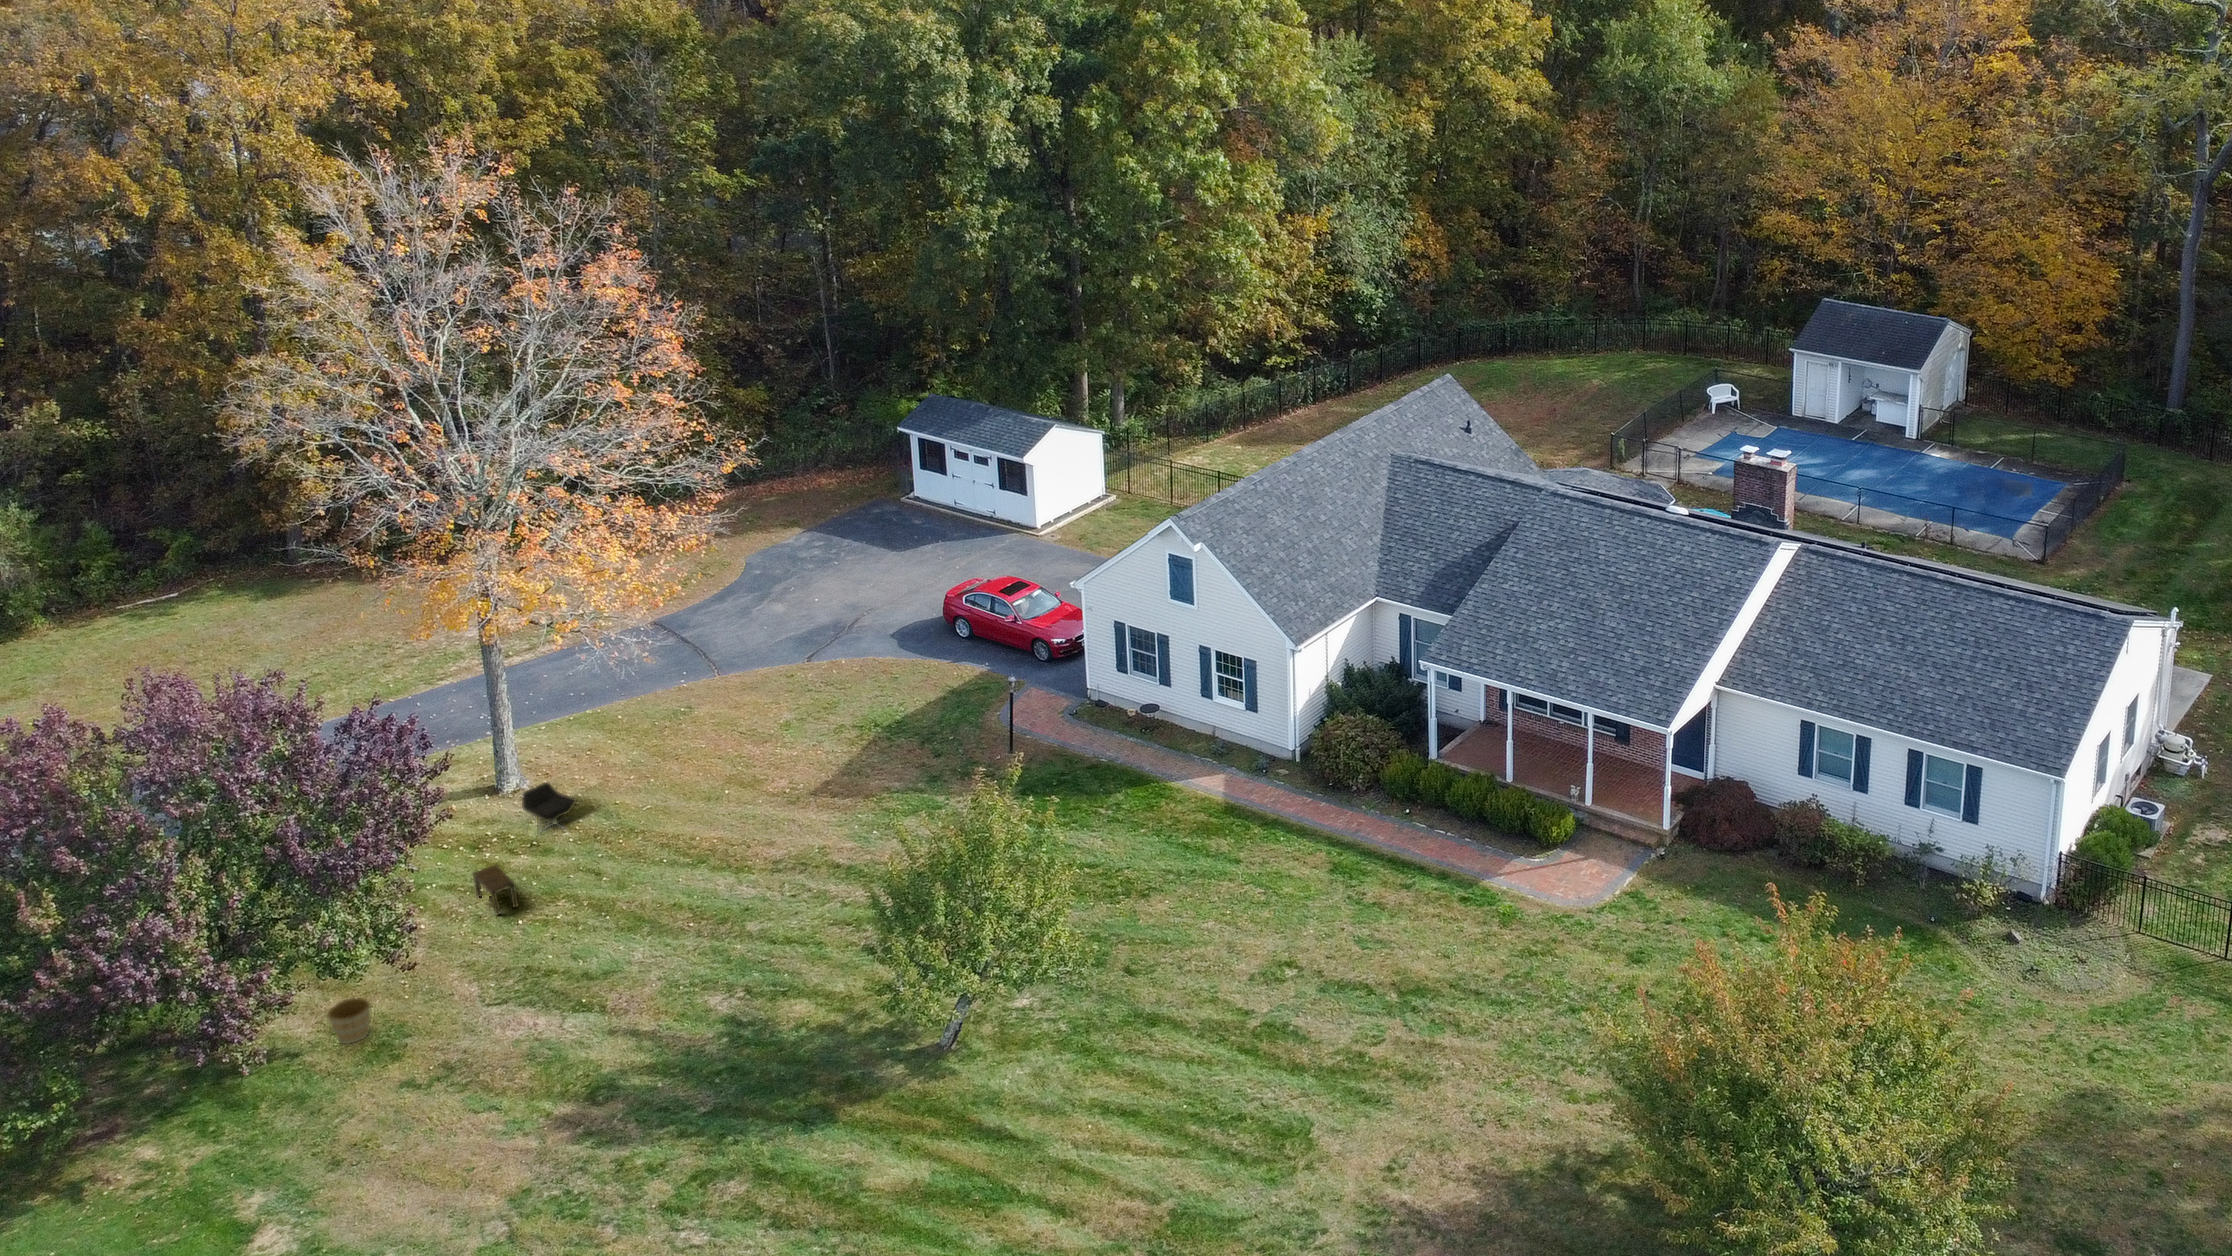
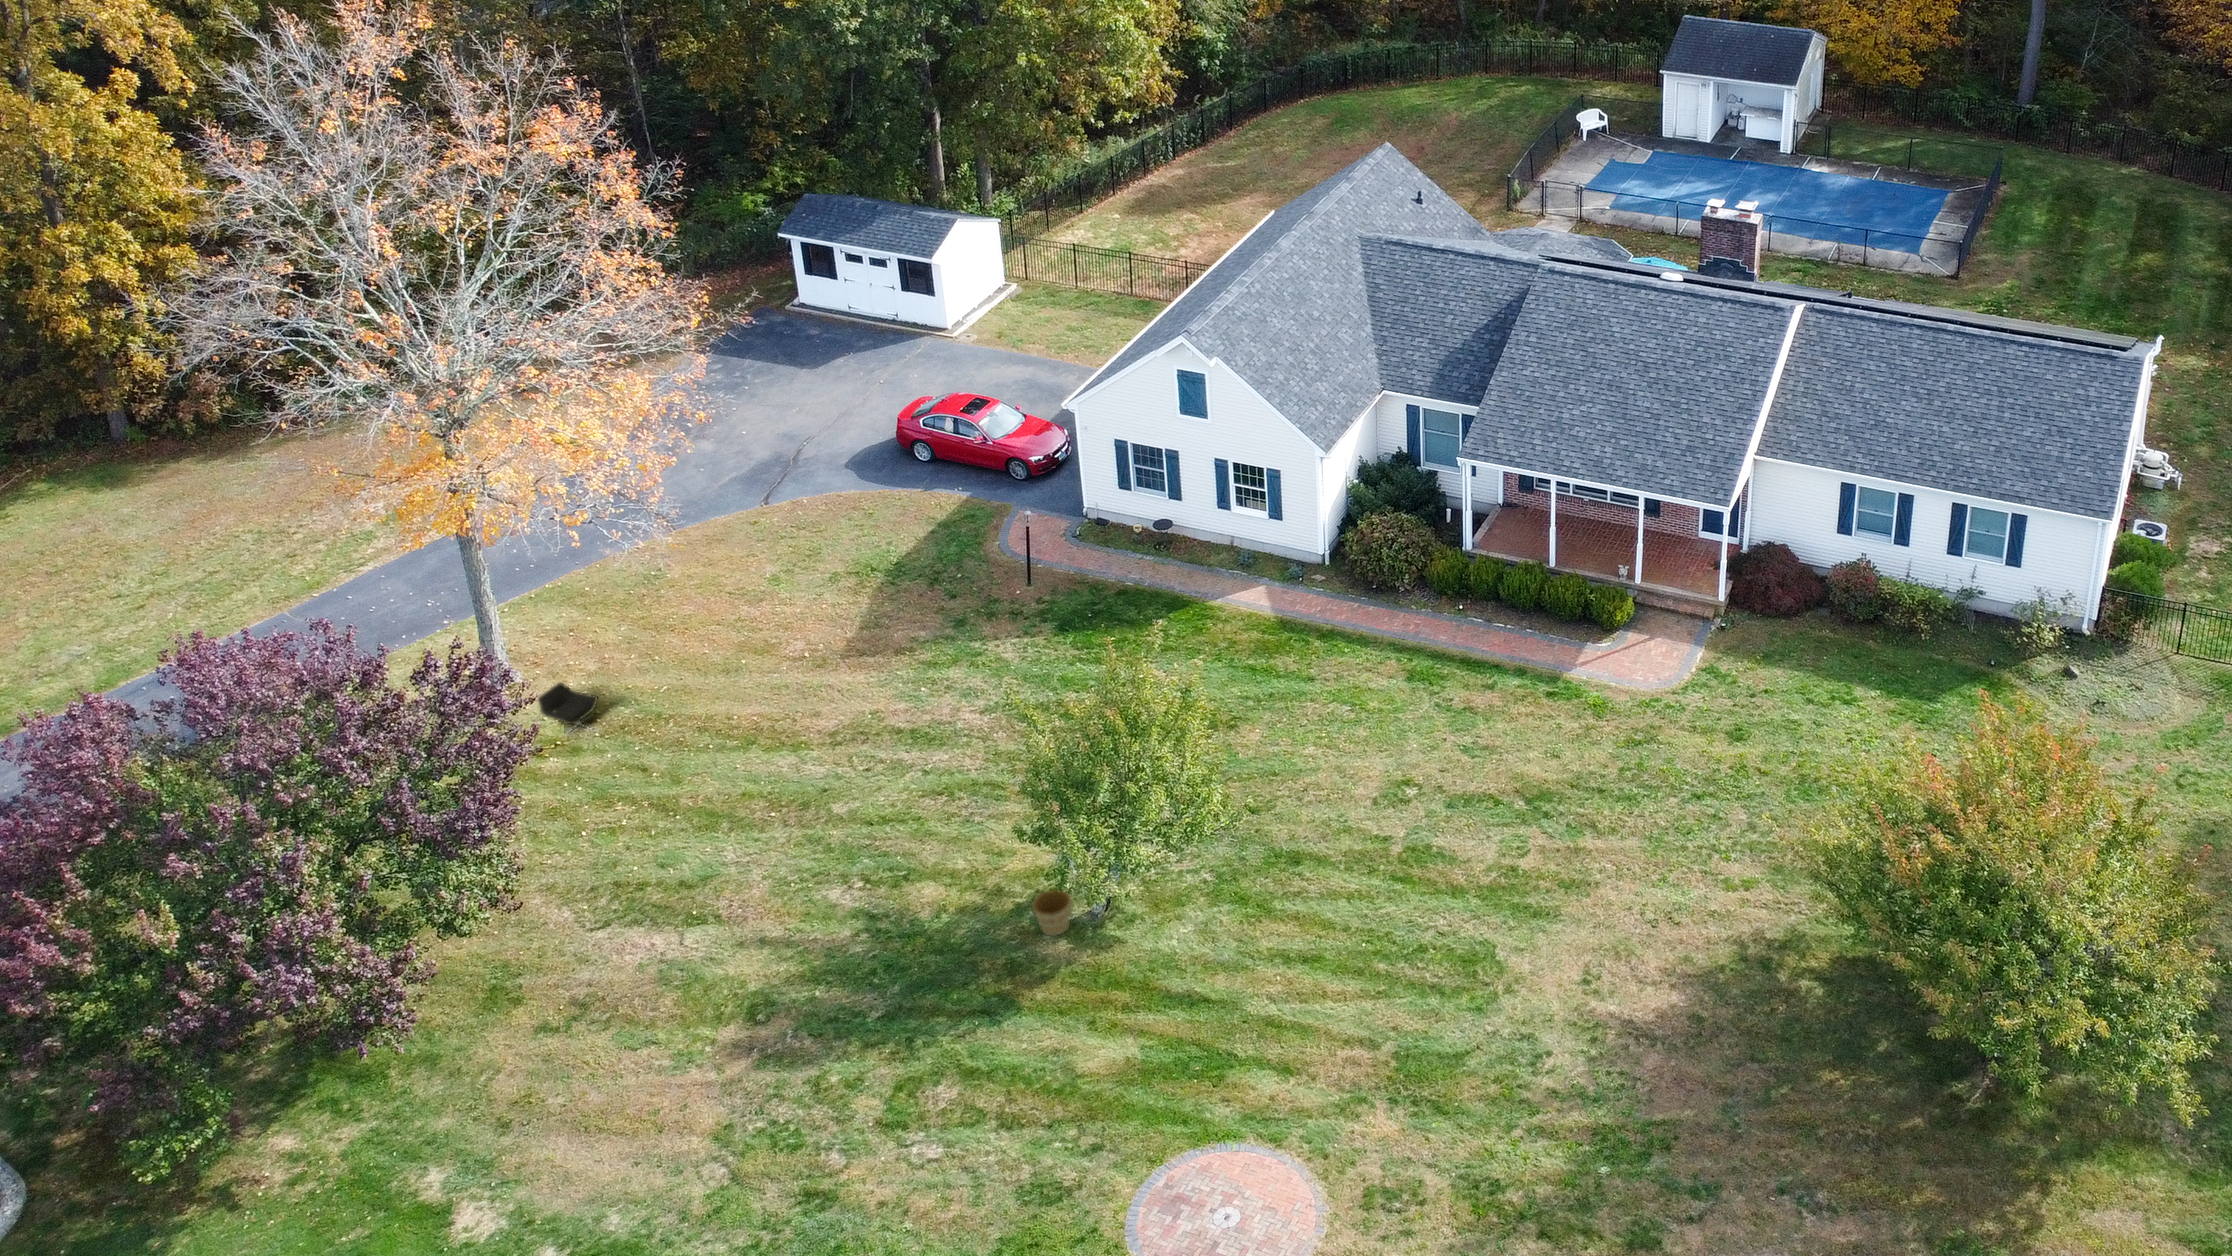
bench: present [473,865,518,915] -> none [521,780,580,835]
wooden bucket: present [327,998,371,1044] -> present [1033,890,1072,936]

